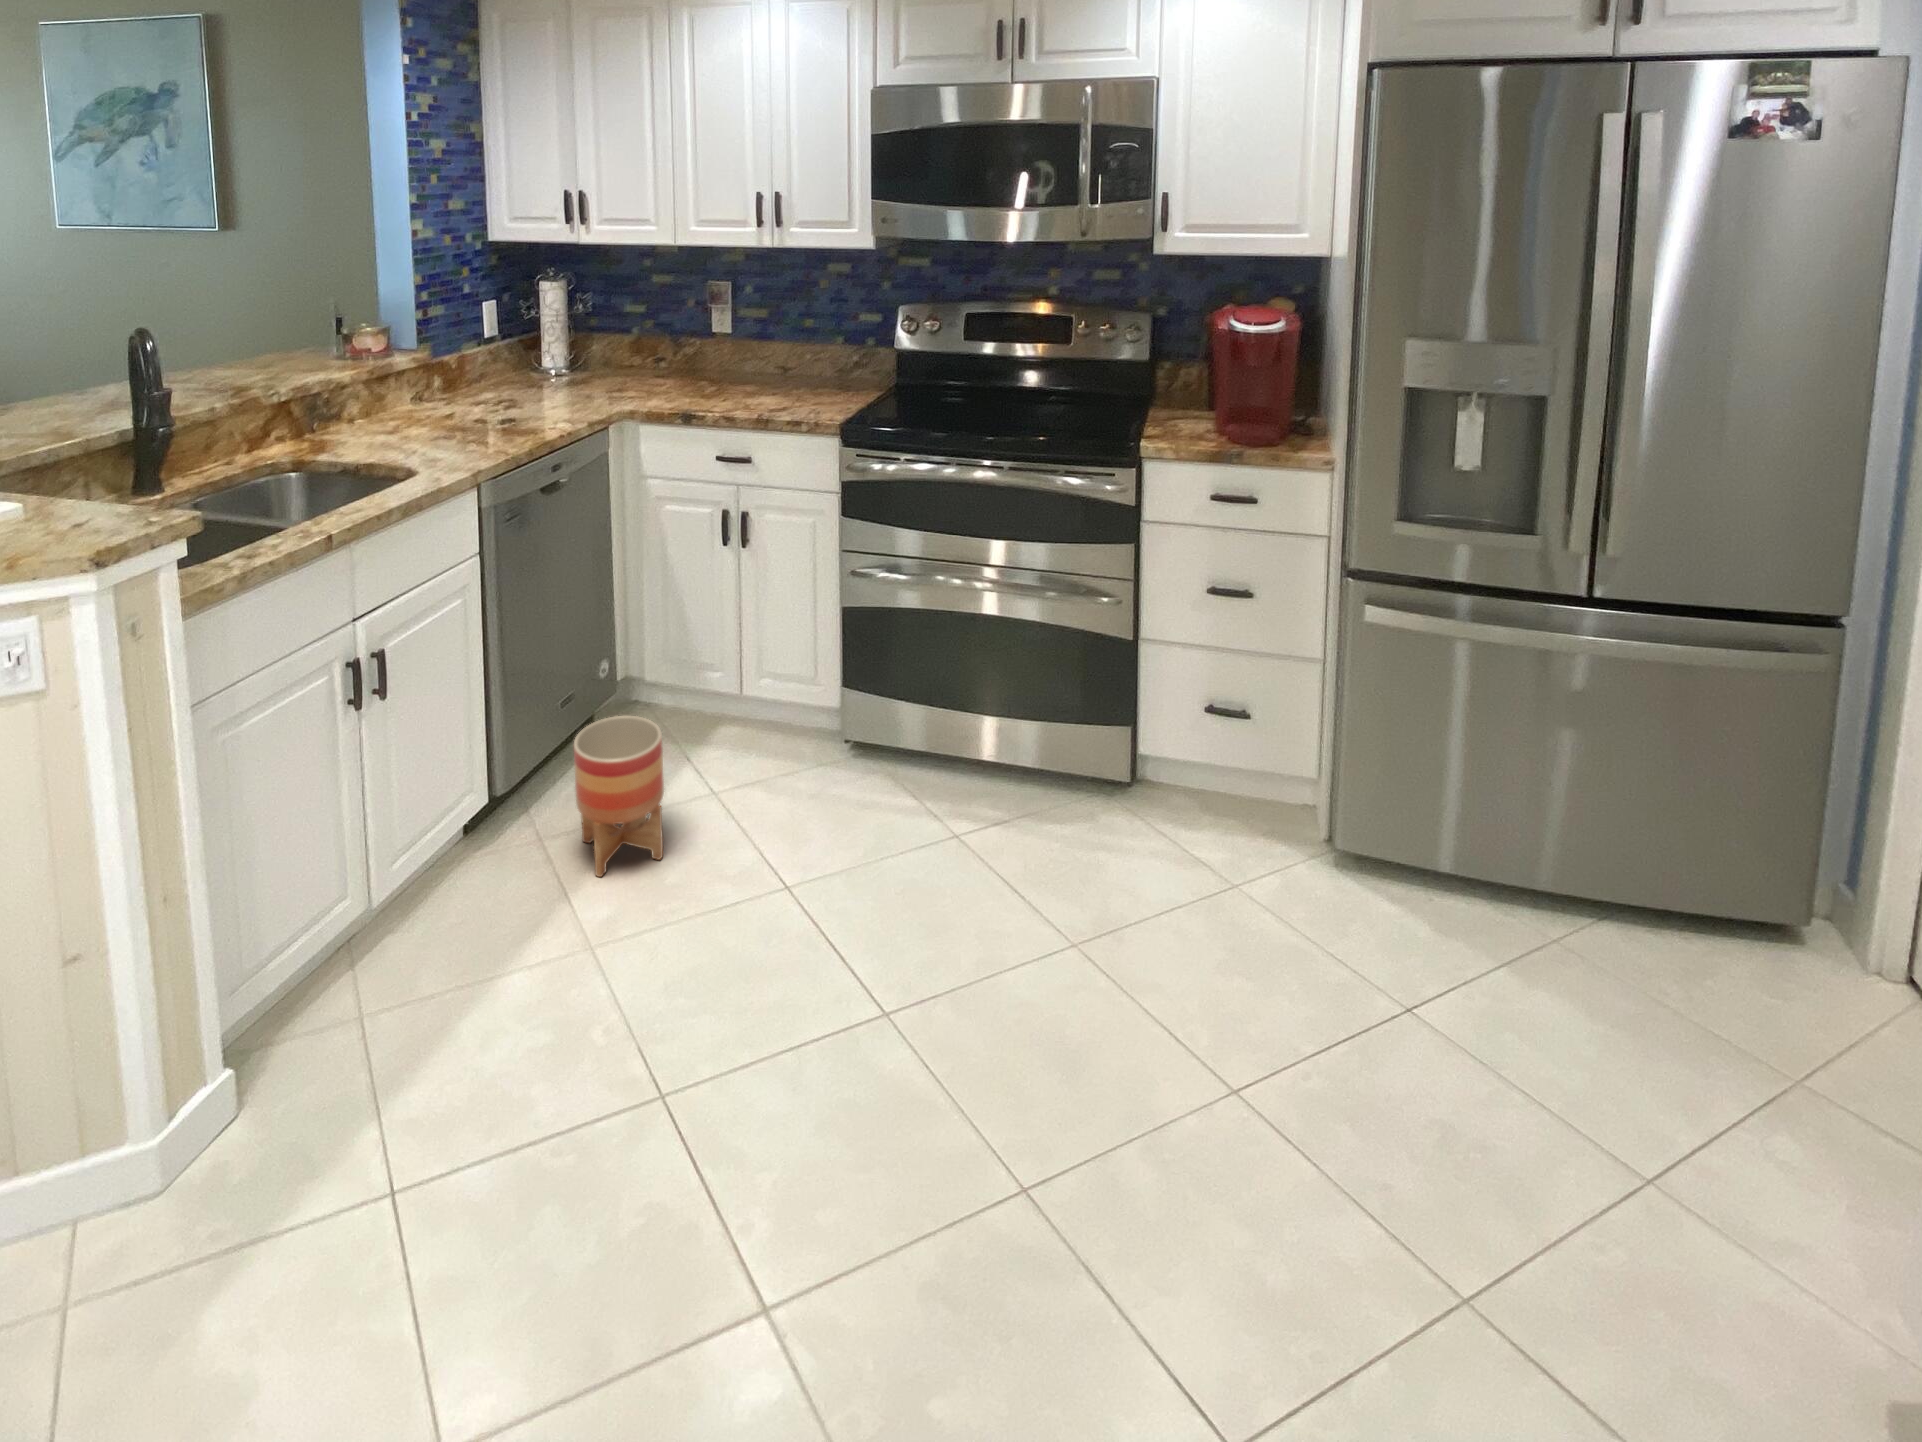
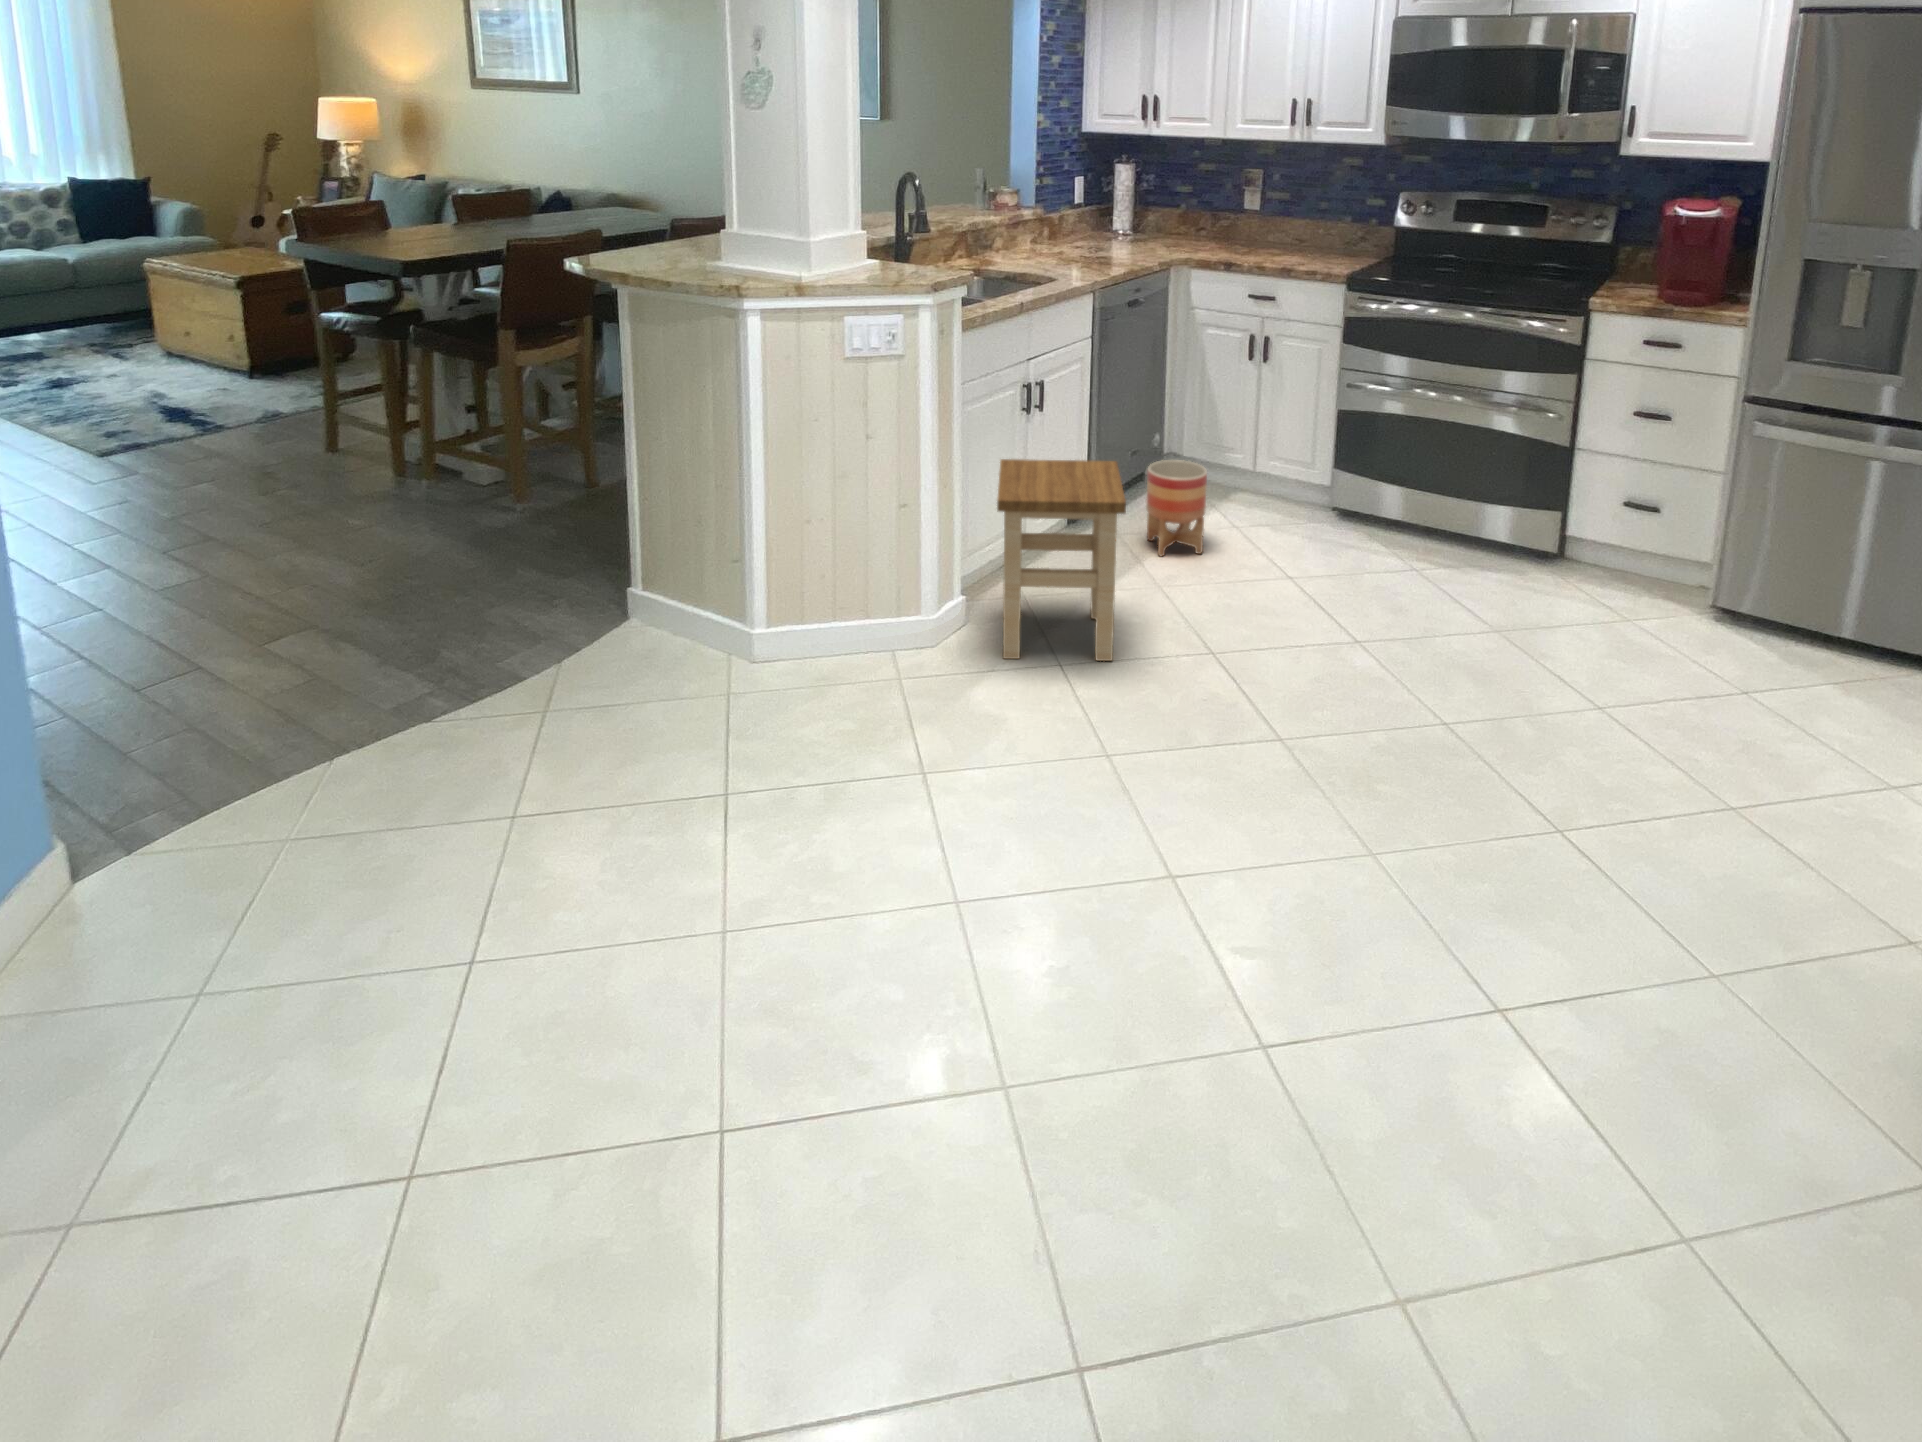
stool: none [213,799,490,1258] -> present [997,459,1126,661]

